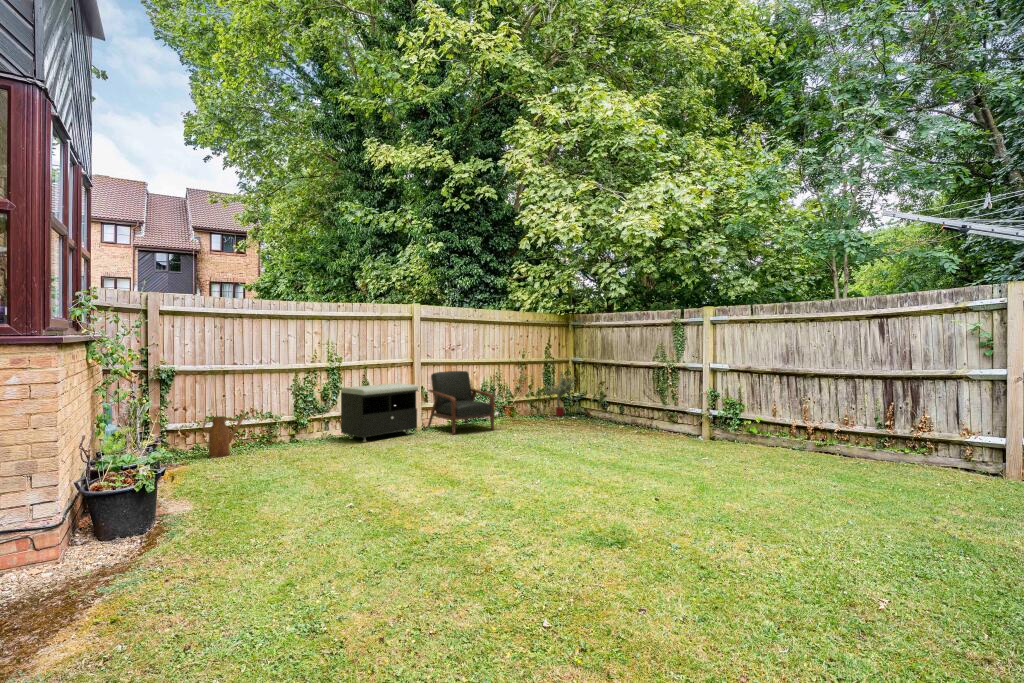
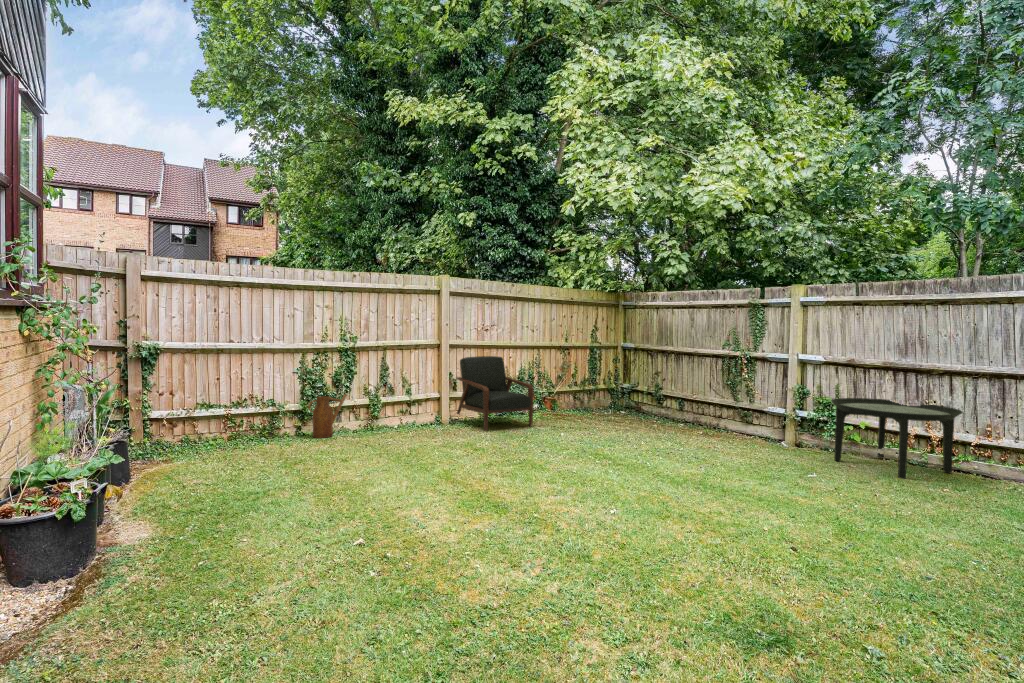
potted tree: present [545,372,575,416] -> none [589,359,626,411]
storage bench: present [341,383,418,442] -> none [355,369,445,437]
round table: none [730,398,825,461] -> present [831,398,963,479]
watering can: present [203,415,245,457] -> present [308,395,346,438]

